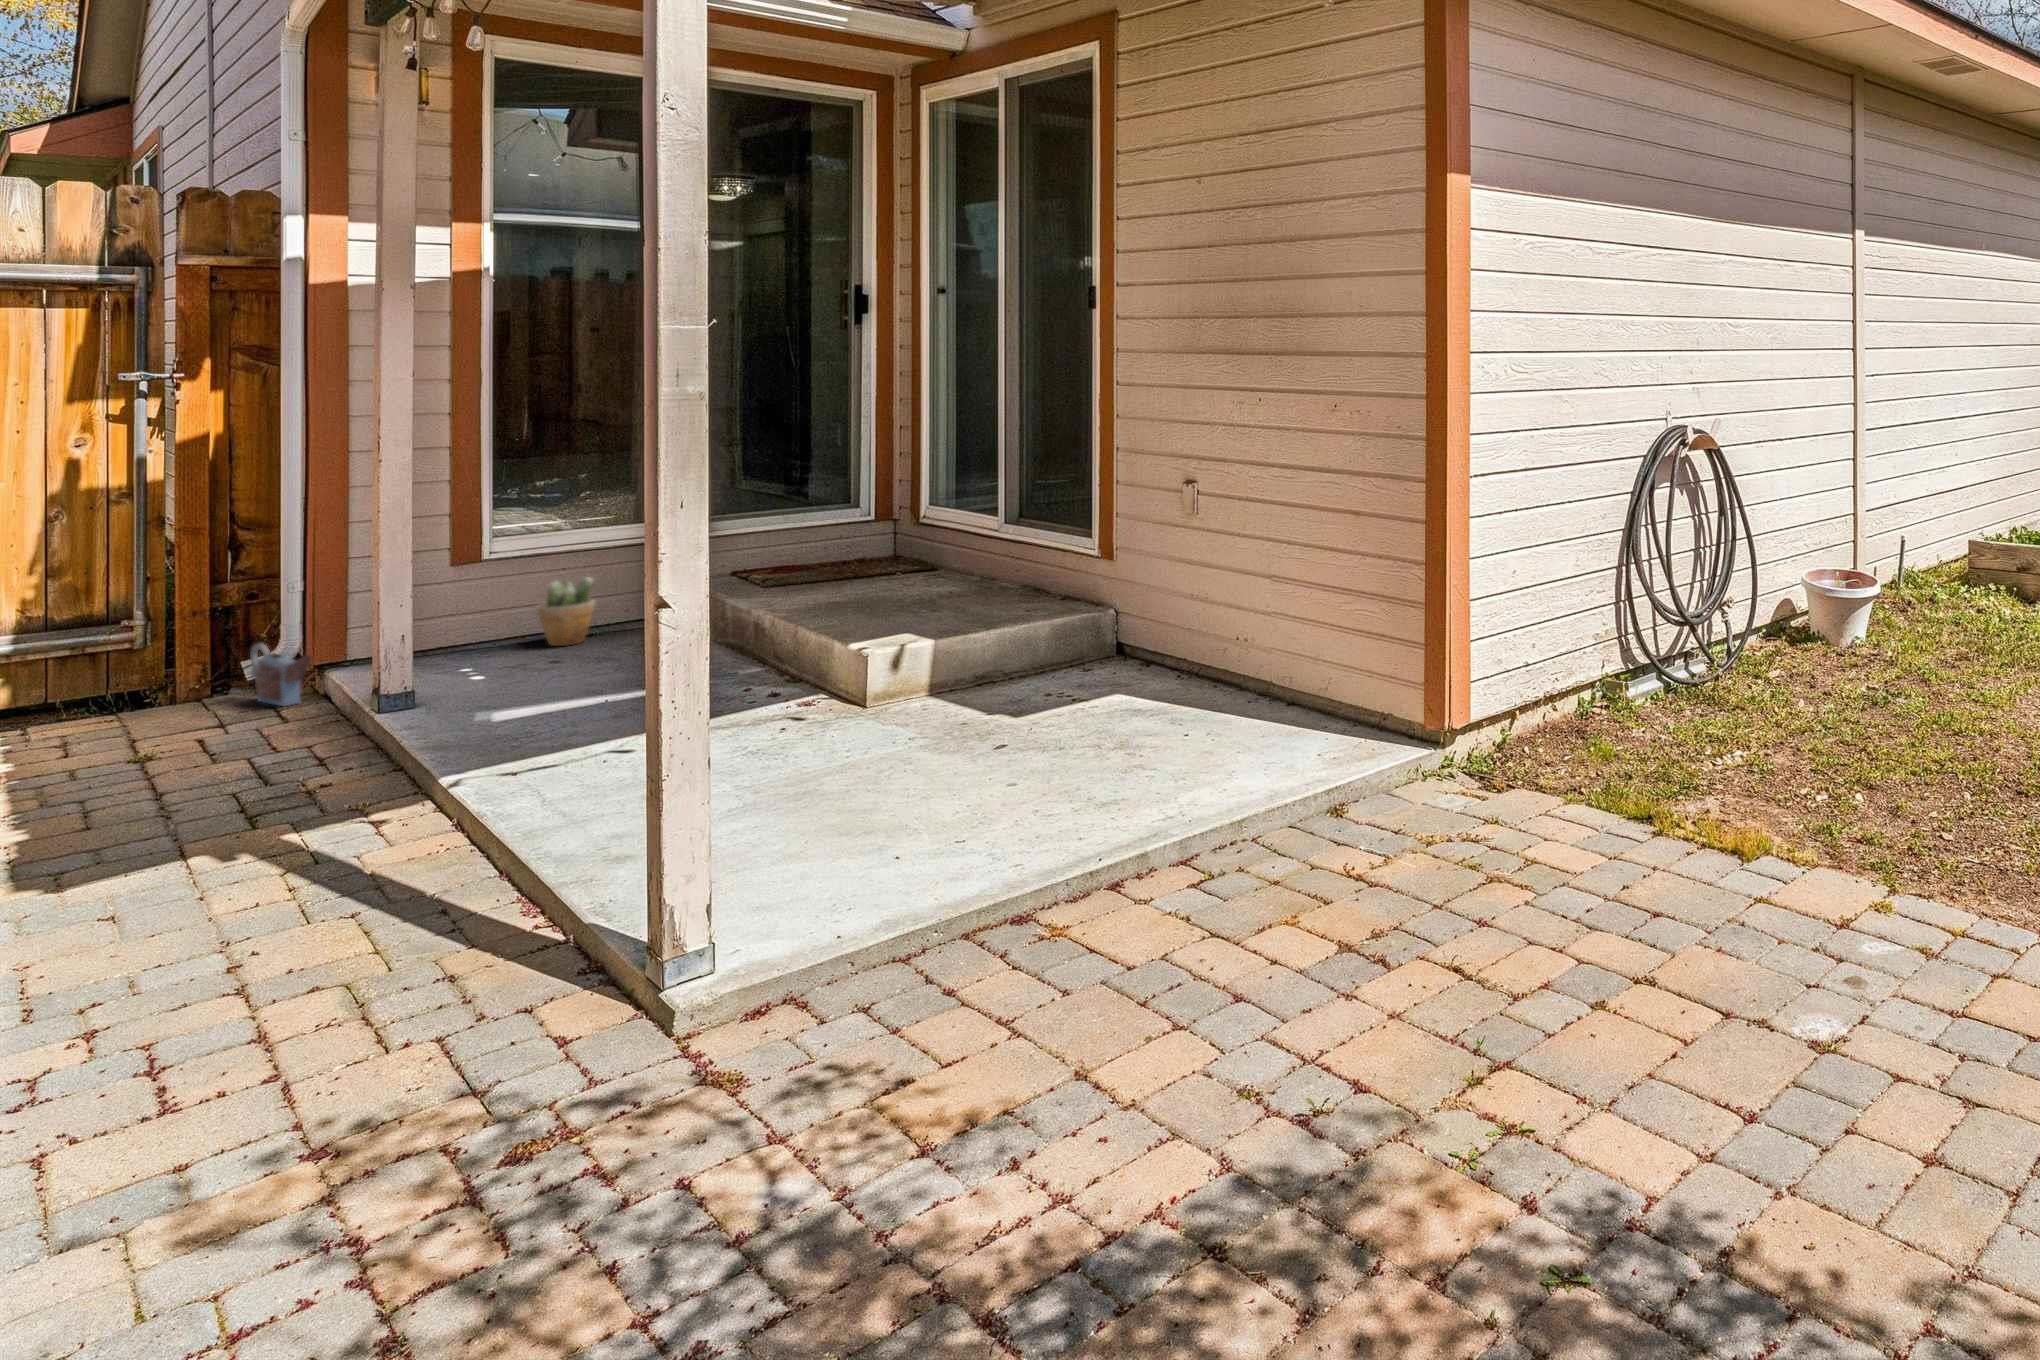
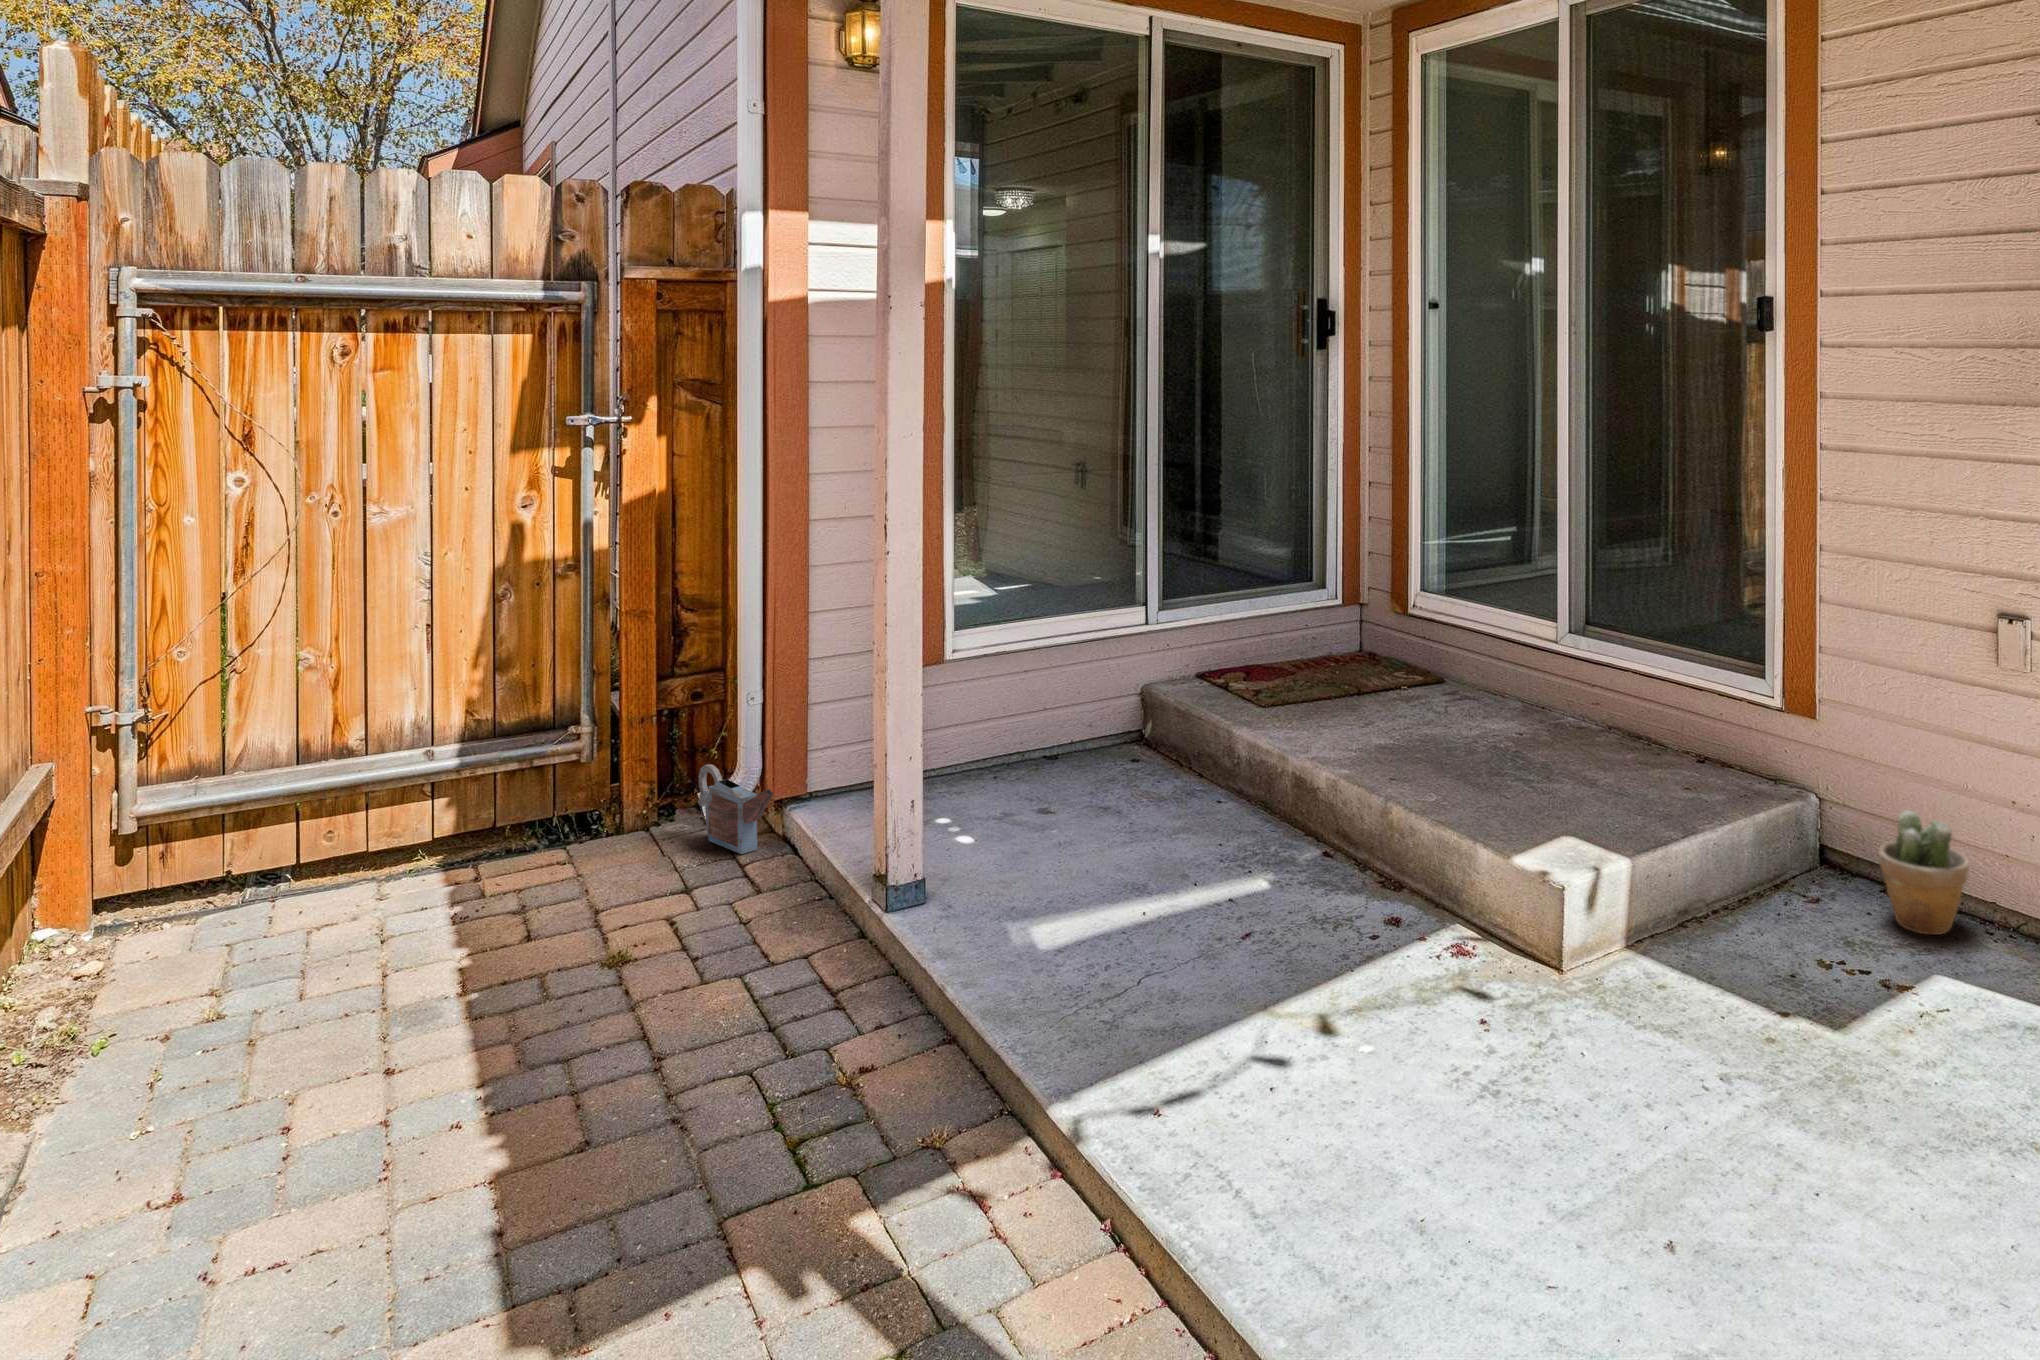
potted plant: present [537,577,595,646] -> present [1879,810,1969,935]

